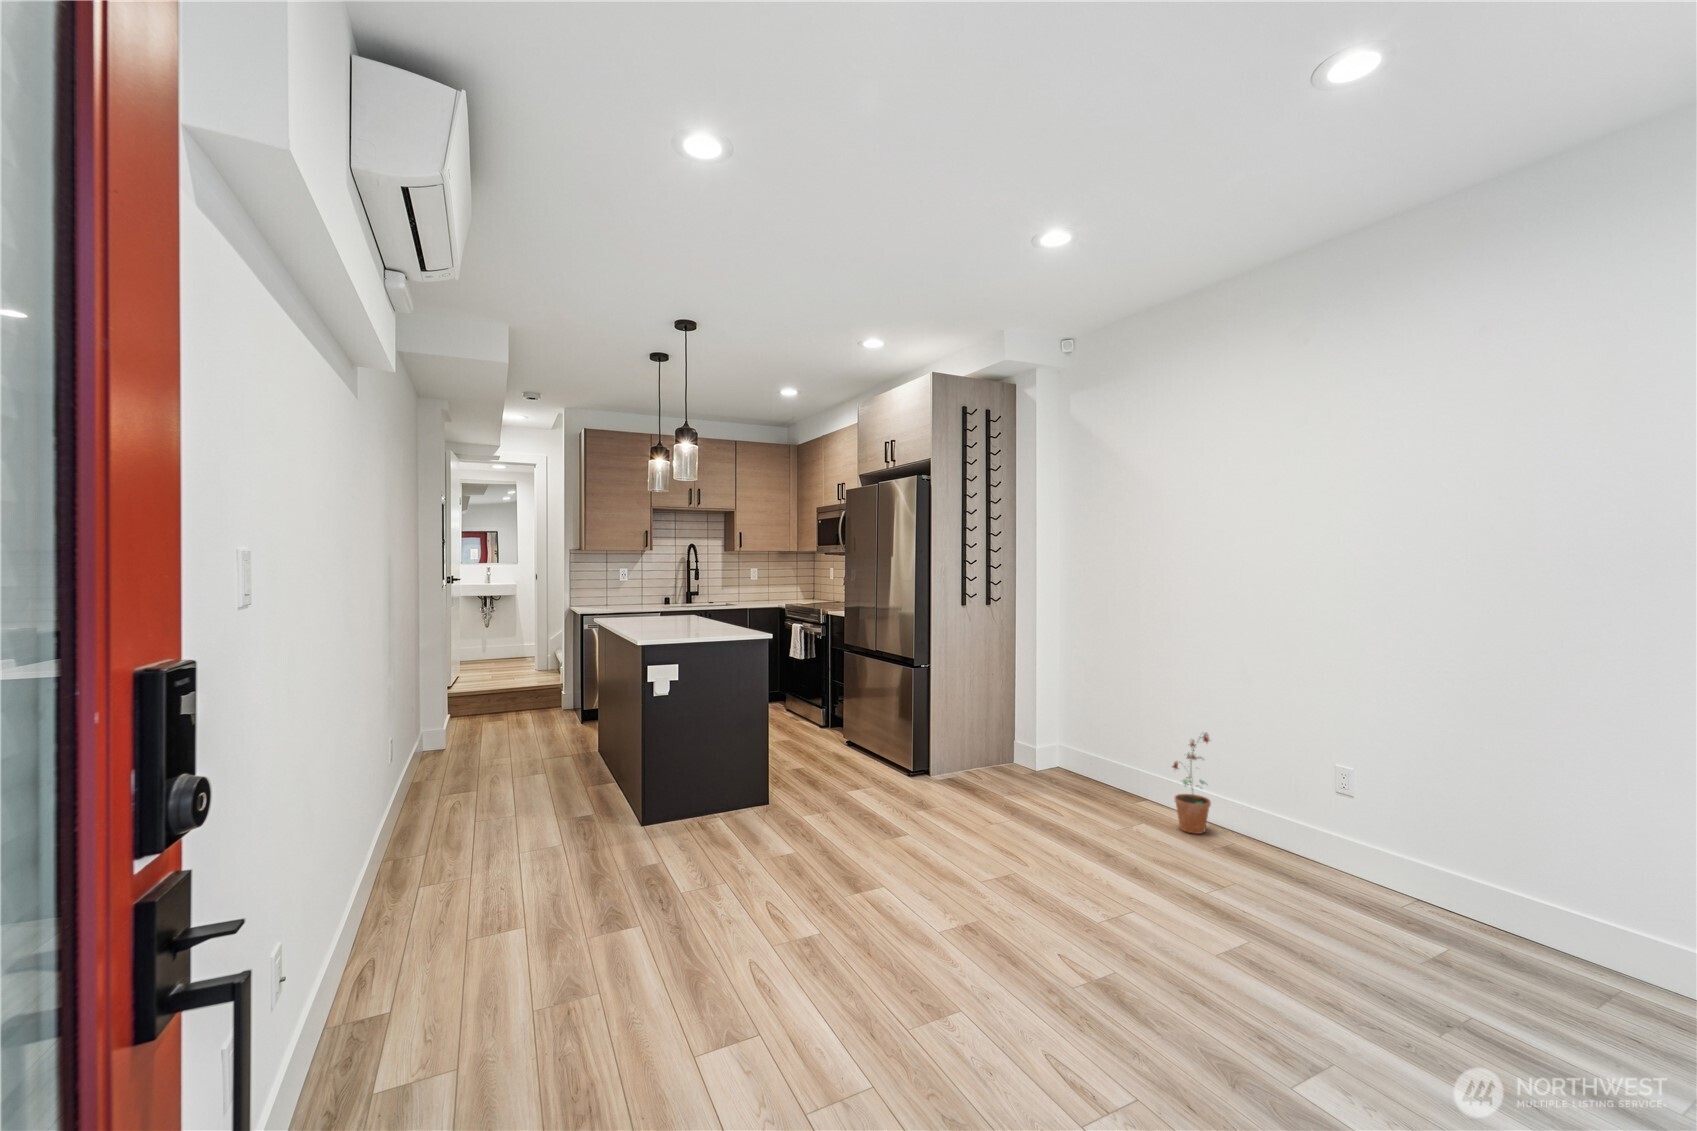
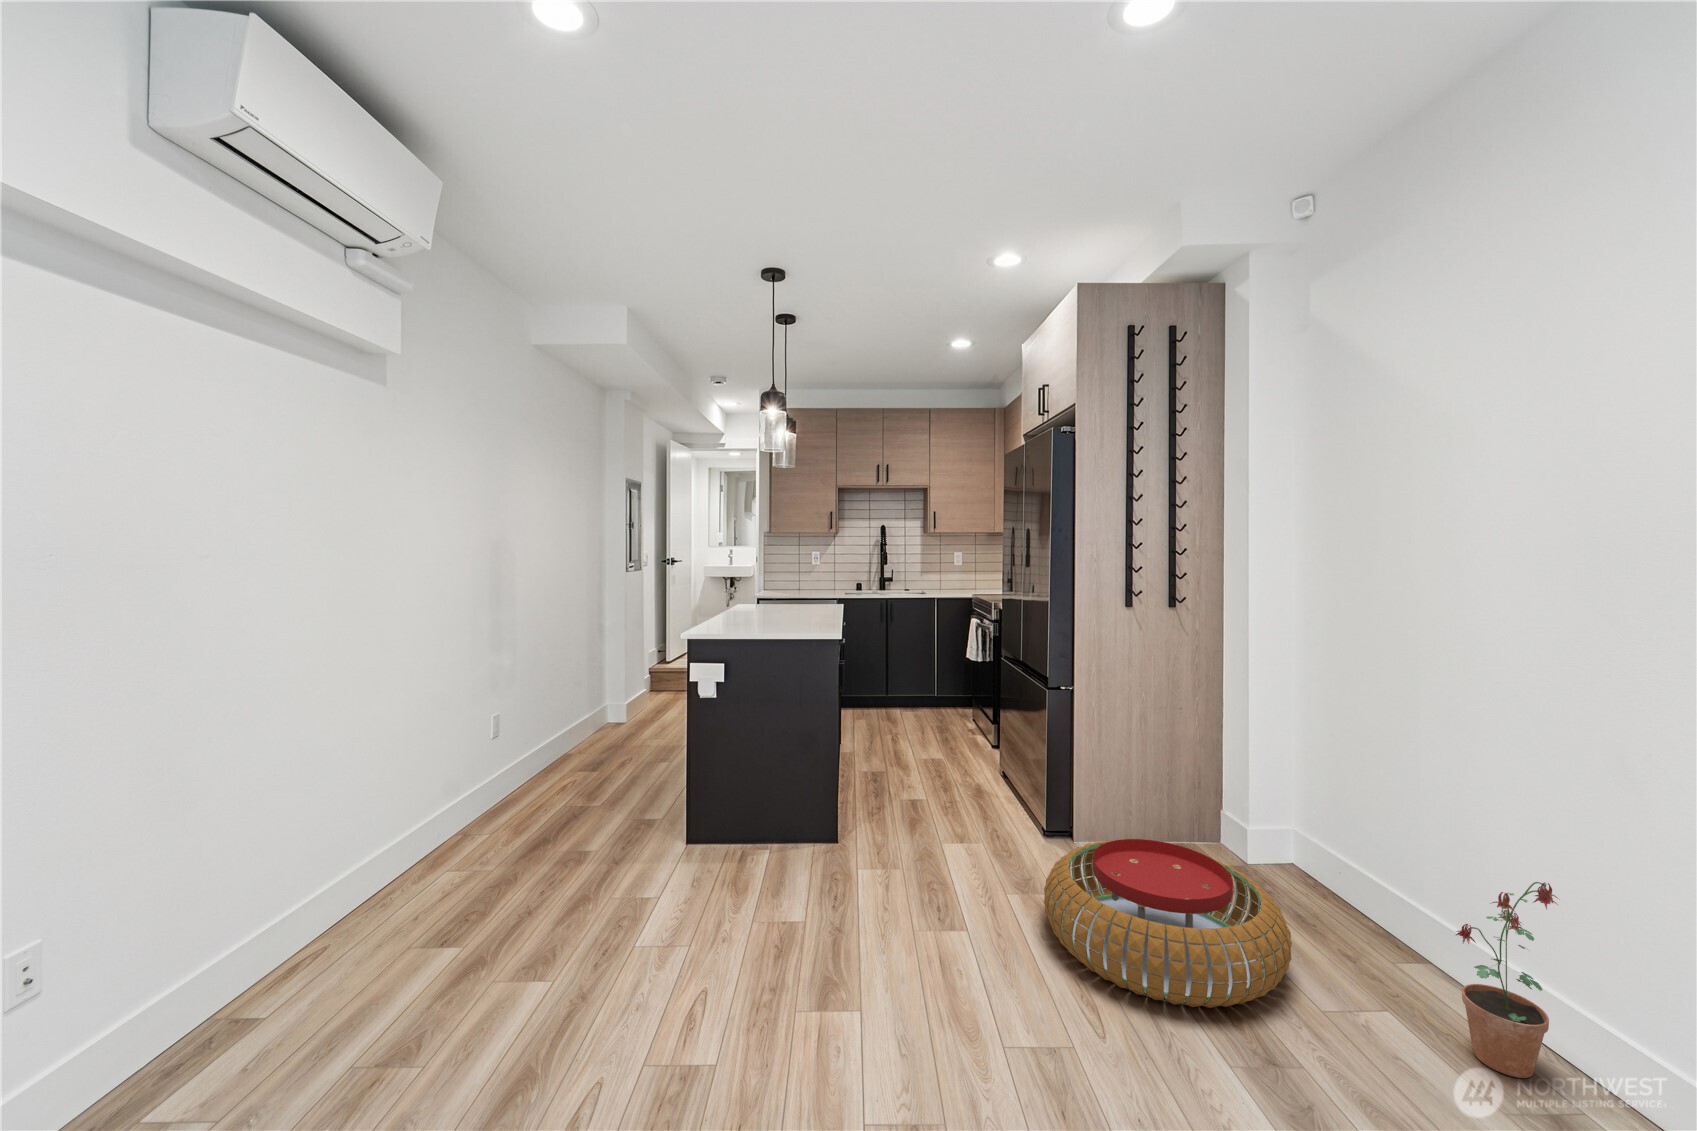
pouf: none [948,756,1095,840] -> present [1044,839,1292,1008]

